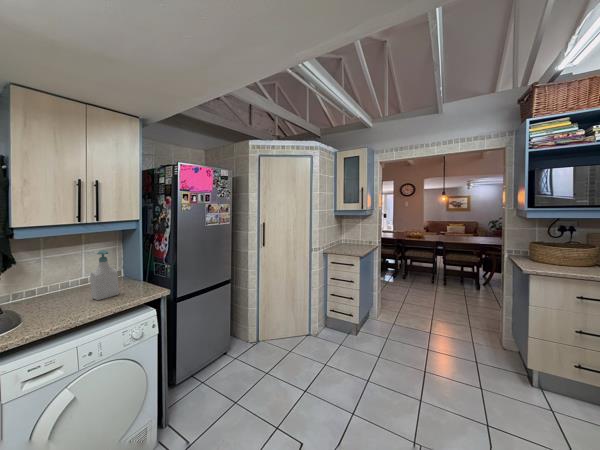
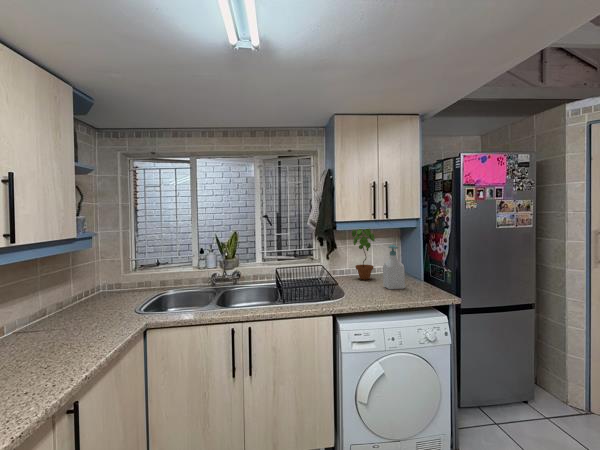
potted plant: none [45,229,83,296] -> present [352,229,375,280]

